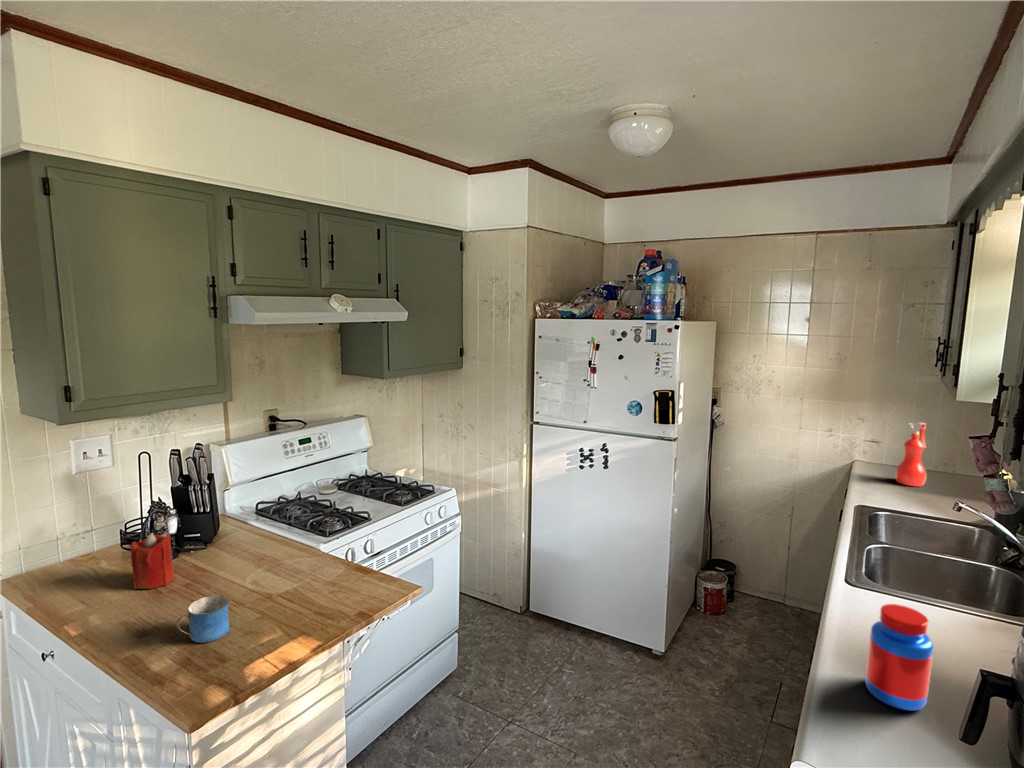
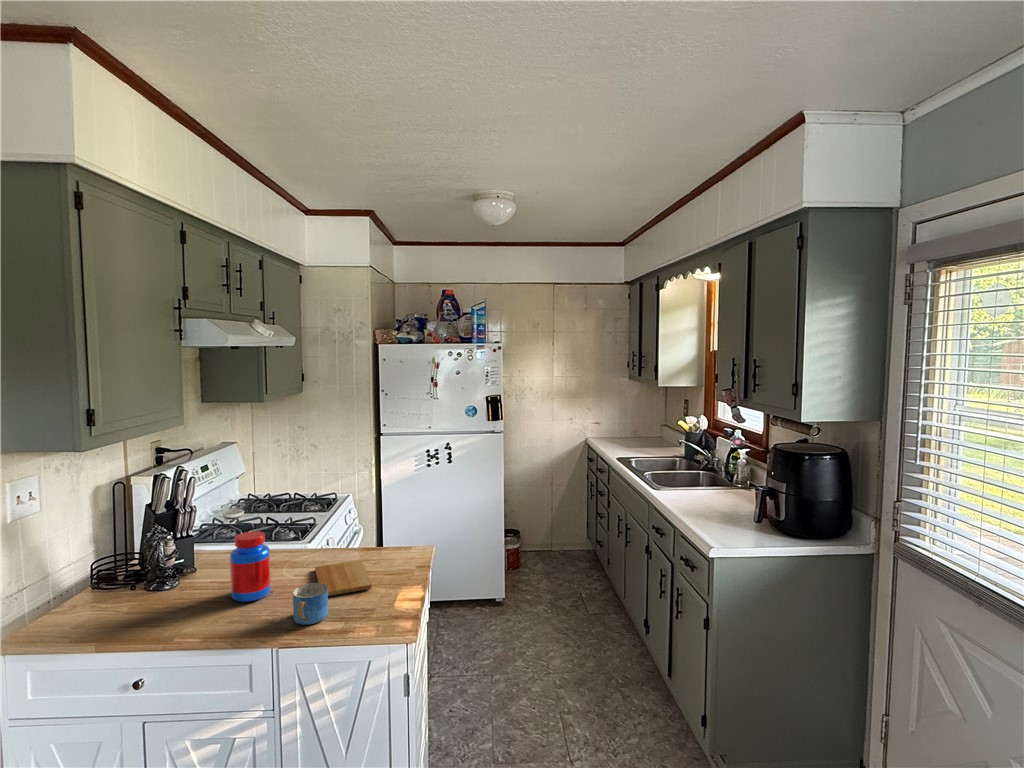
spray bottle: present [896,423,926,486] -> none [616,405,633,444]
candle: present [131,533,174,589] -> none [150,558,196,621]
cutting board: none [251,571,341,618] -> present [315,560,372,596]
jar: present [865,604,934,710] -> present [230,531,271,602]

